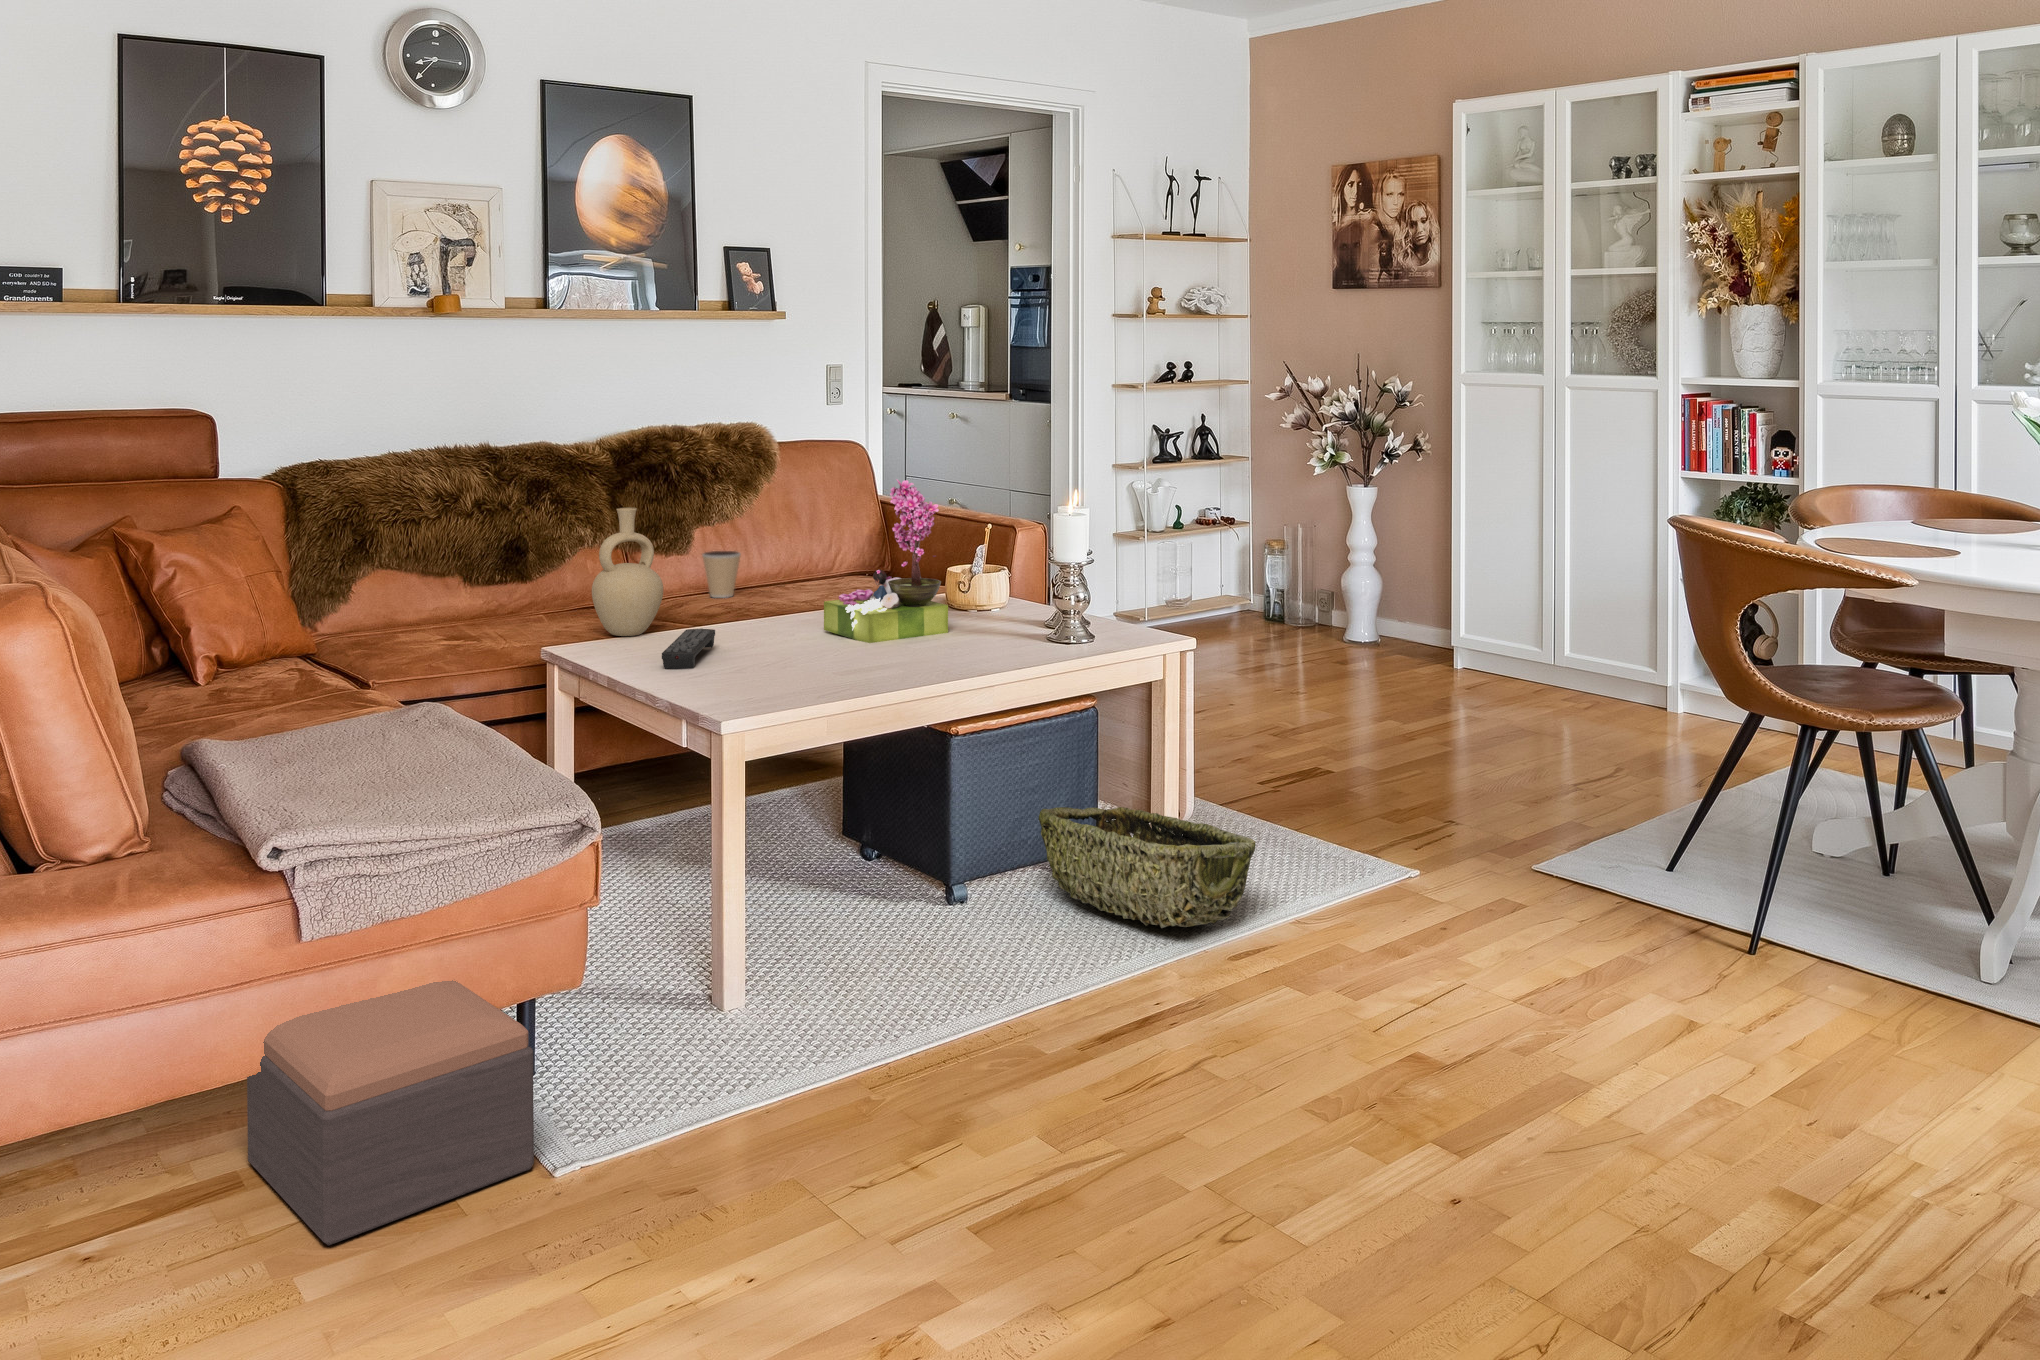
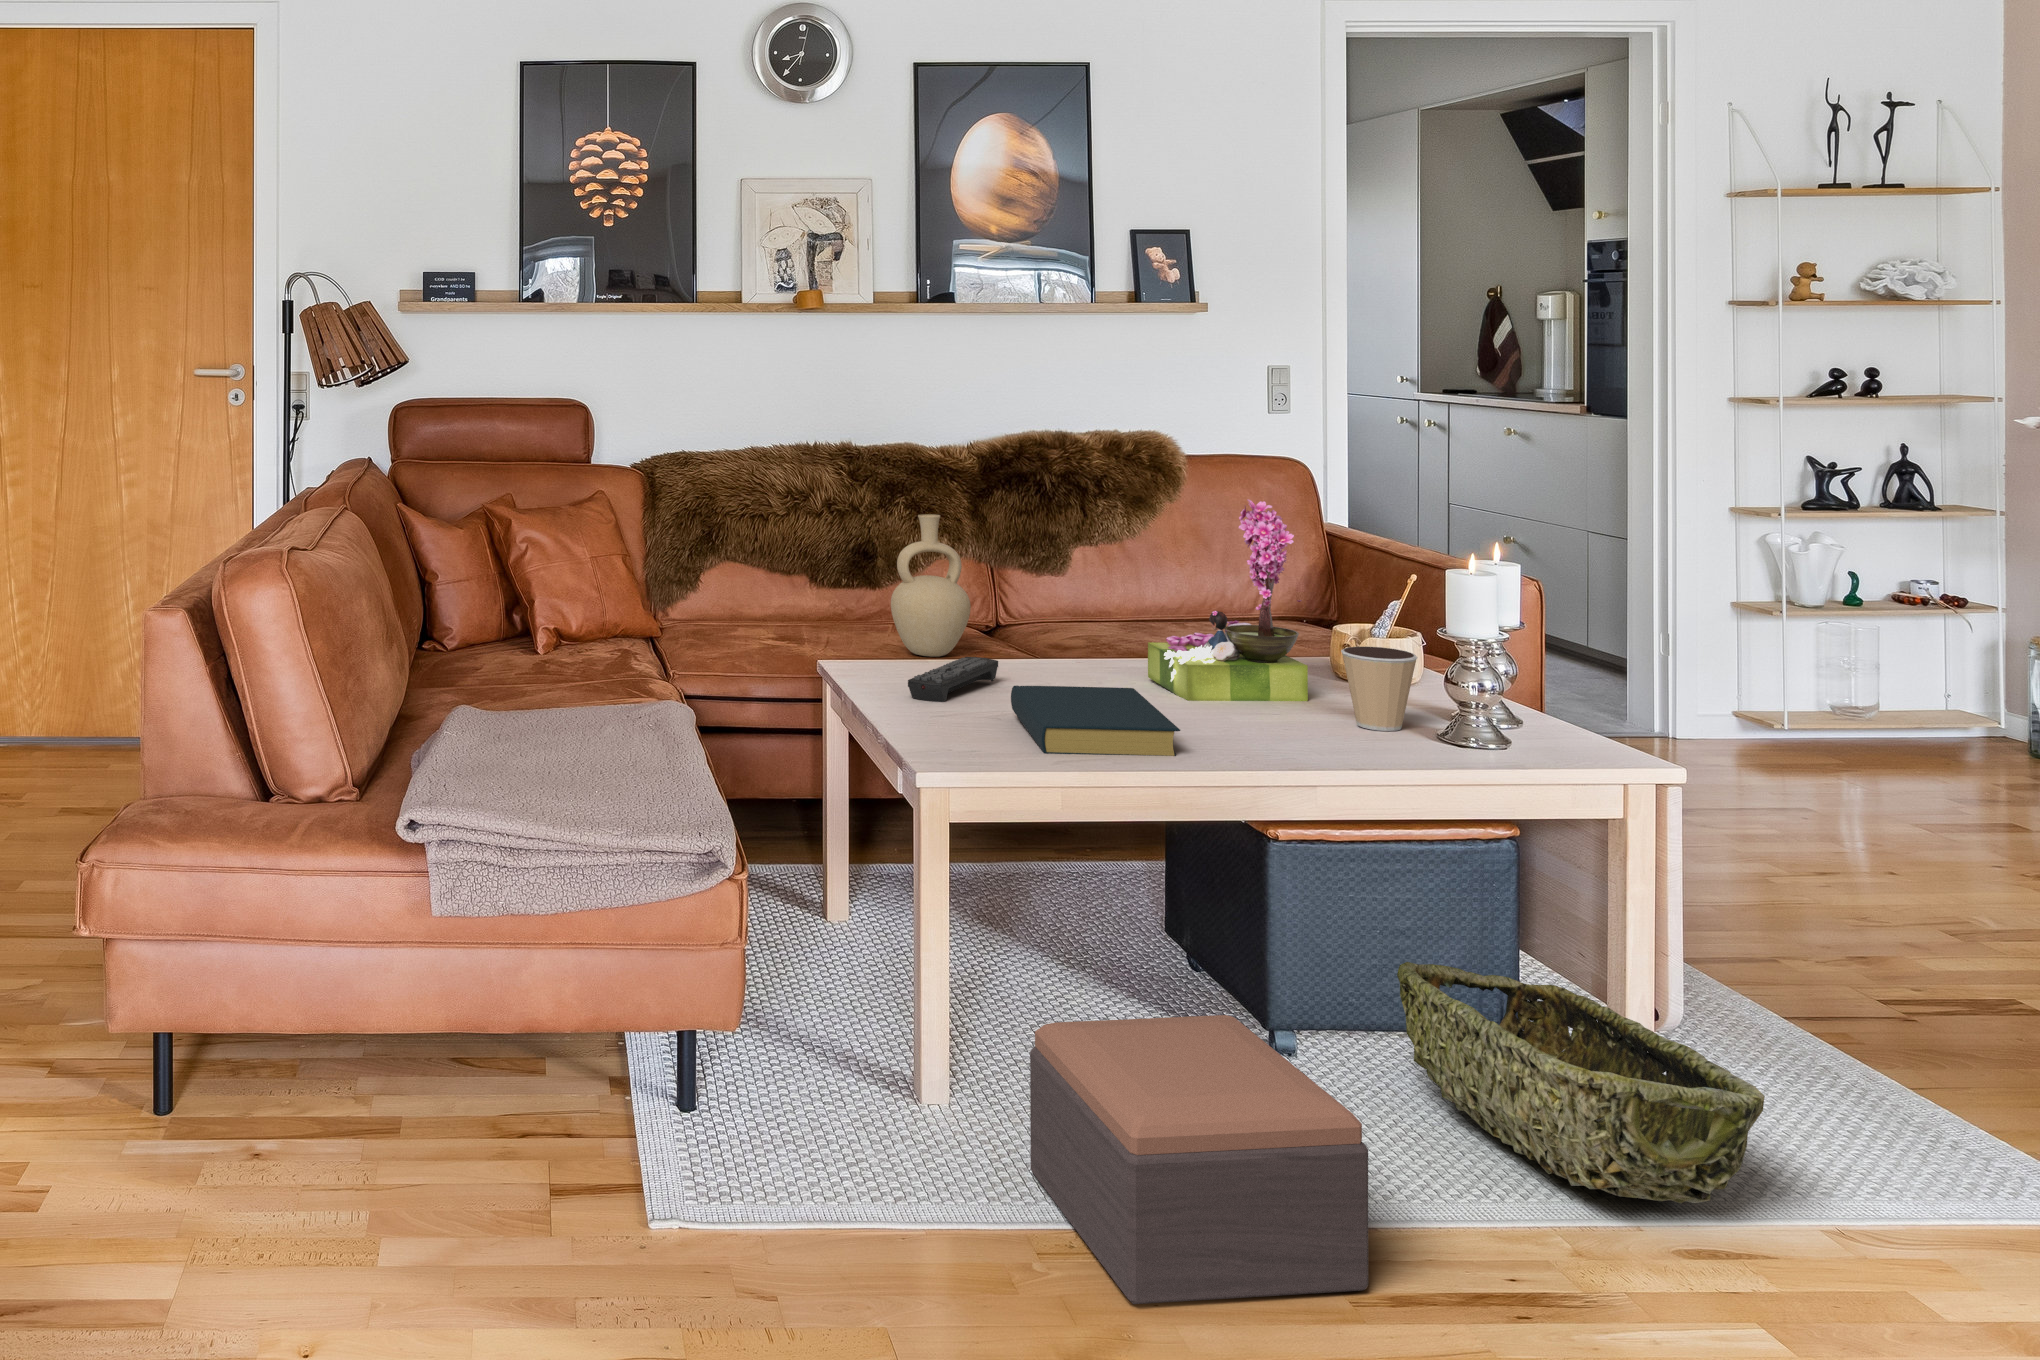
coffee cup: present [702,551,741,598] -> present [1341,646,1417,731]
hardback book: none [762,635,913,693] -> present [1011,686,1180,756]
footstool: present [247,980,534,1245] -> present [1030,1015,1368,1304]

